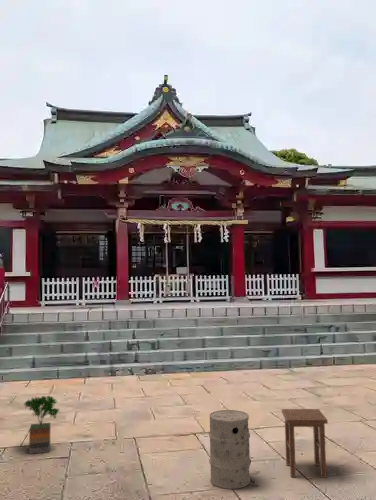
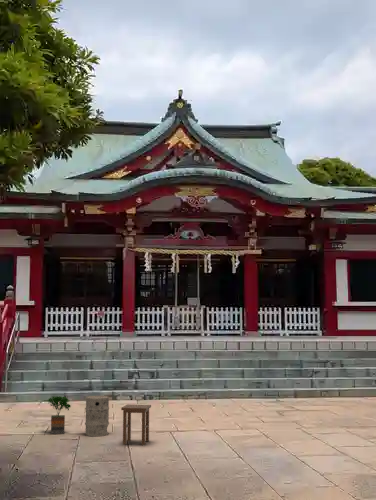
stool: present [282,409,328,478] -> present [121,404,151,445]
trash can: present [209,410,251,489] -> present [85,396,109,436]

